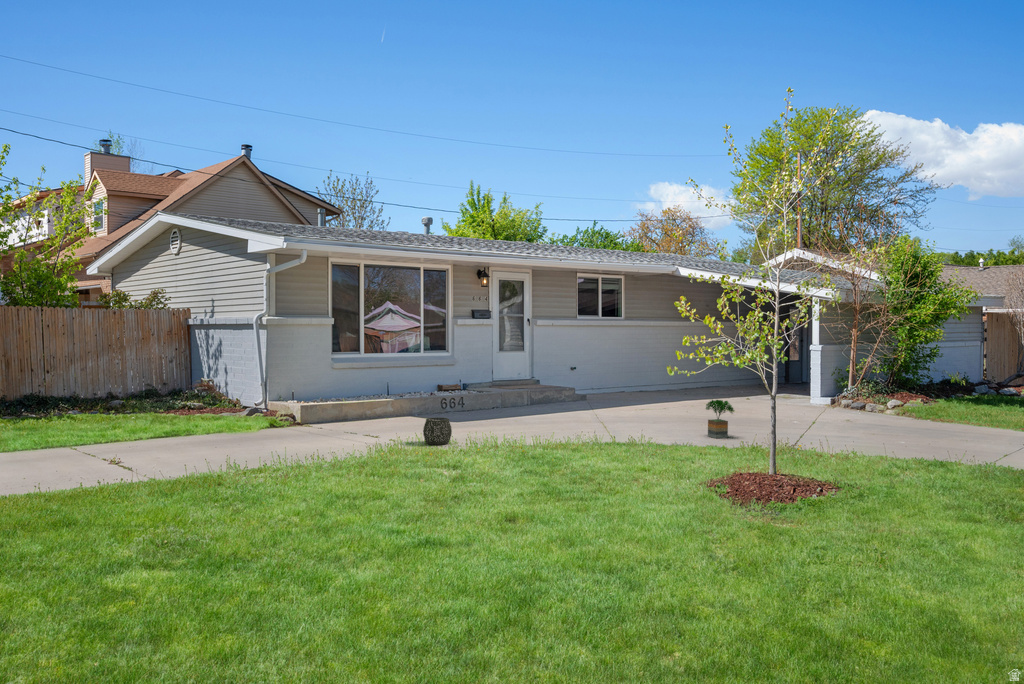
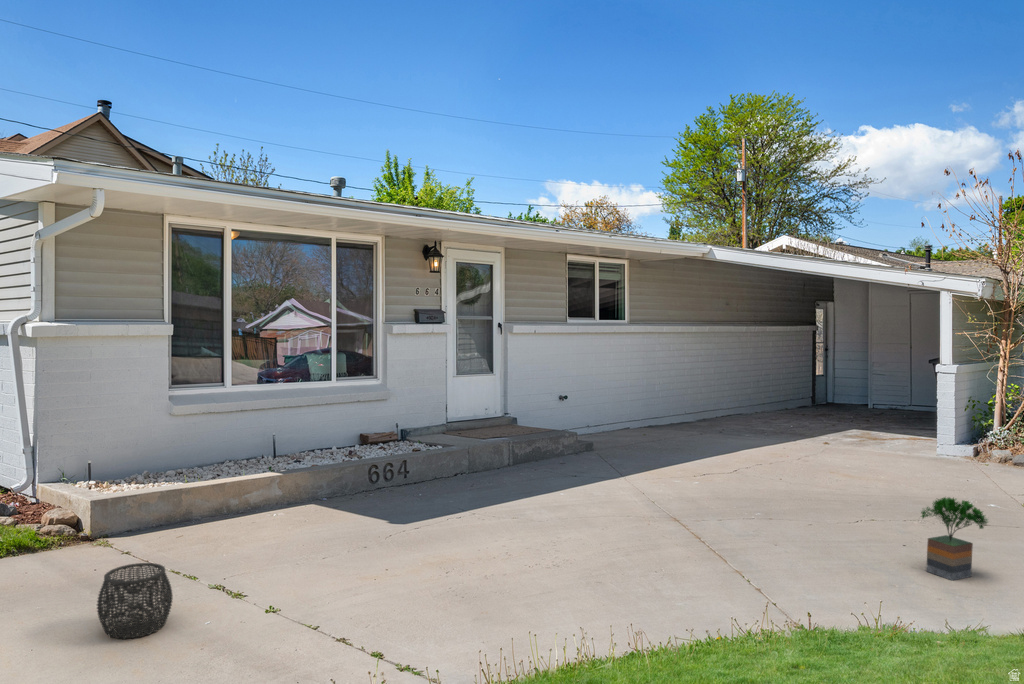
woven basket: present [423,417,452,445] -> present [97,563,172,639]

